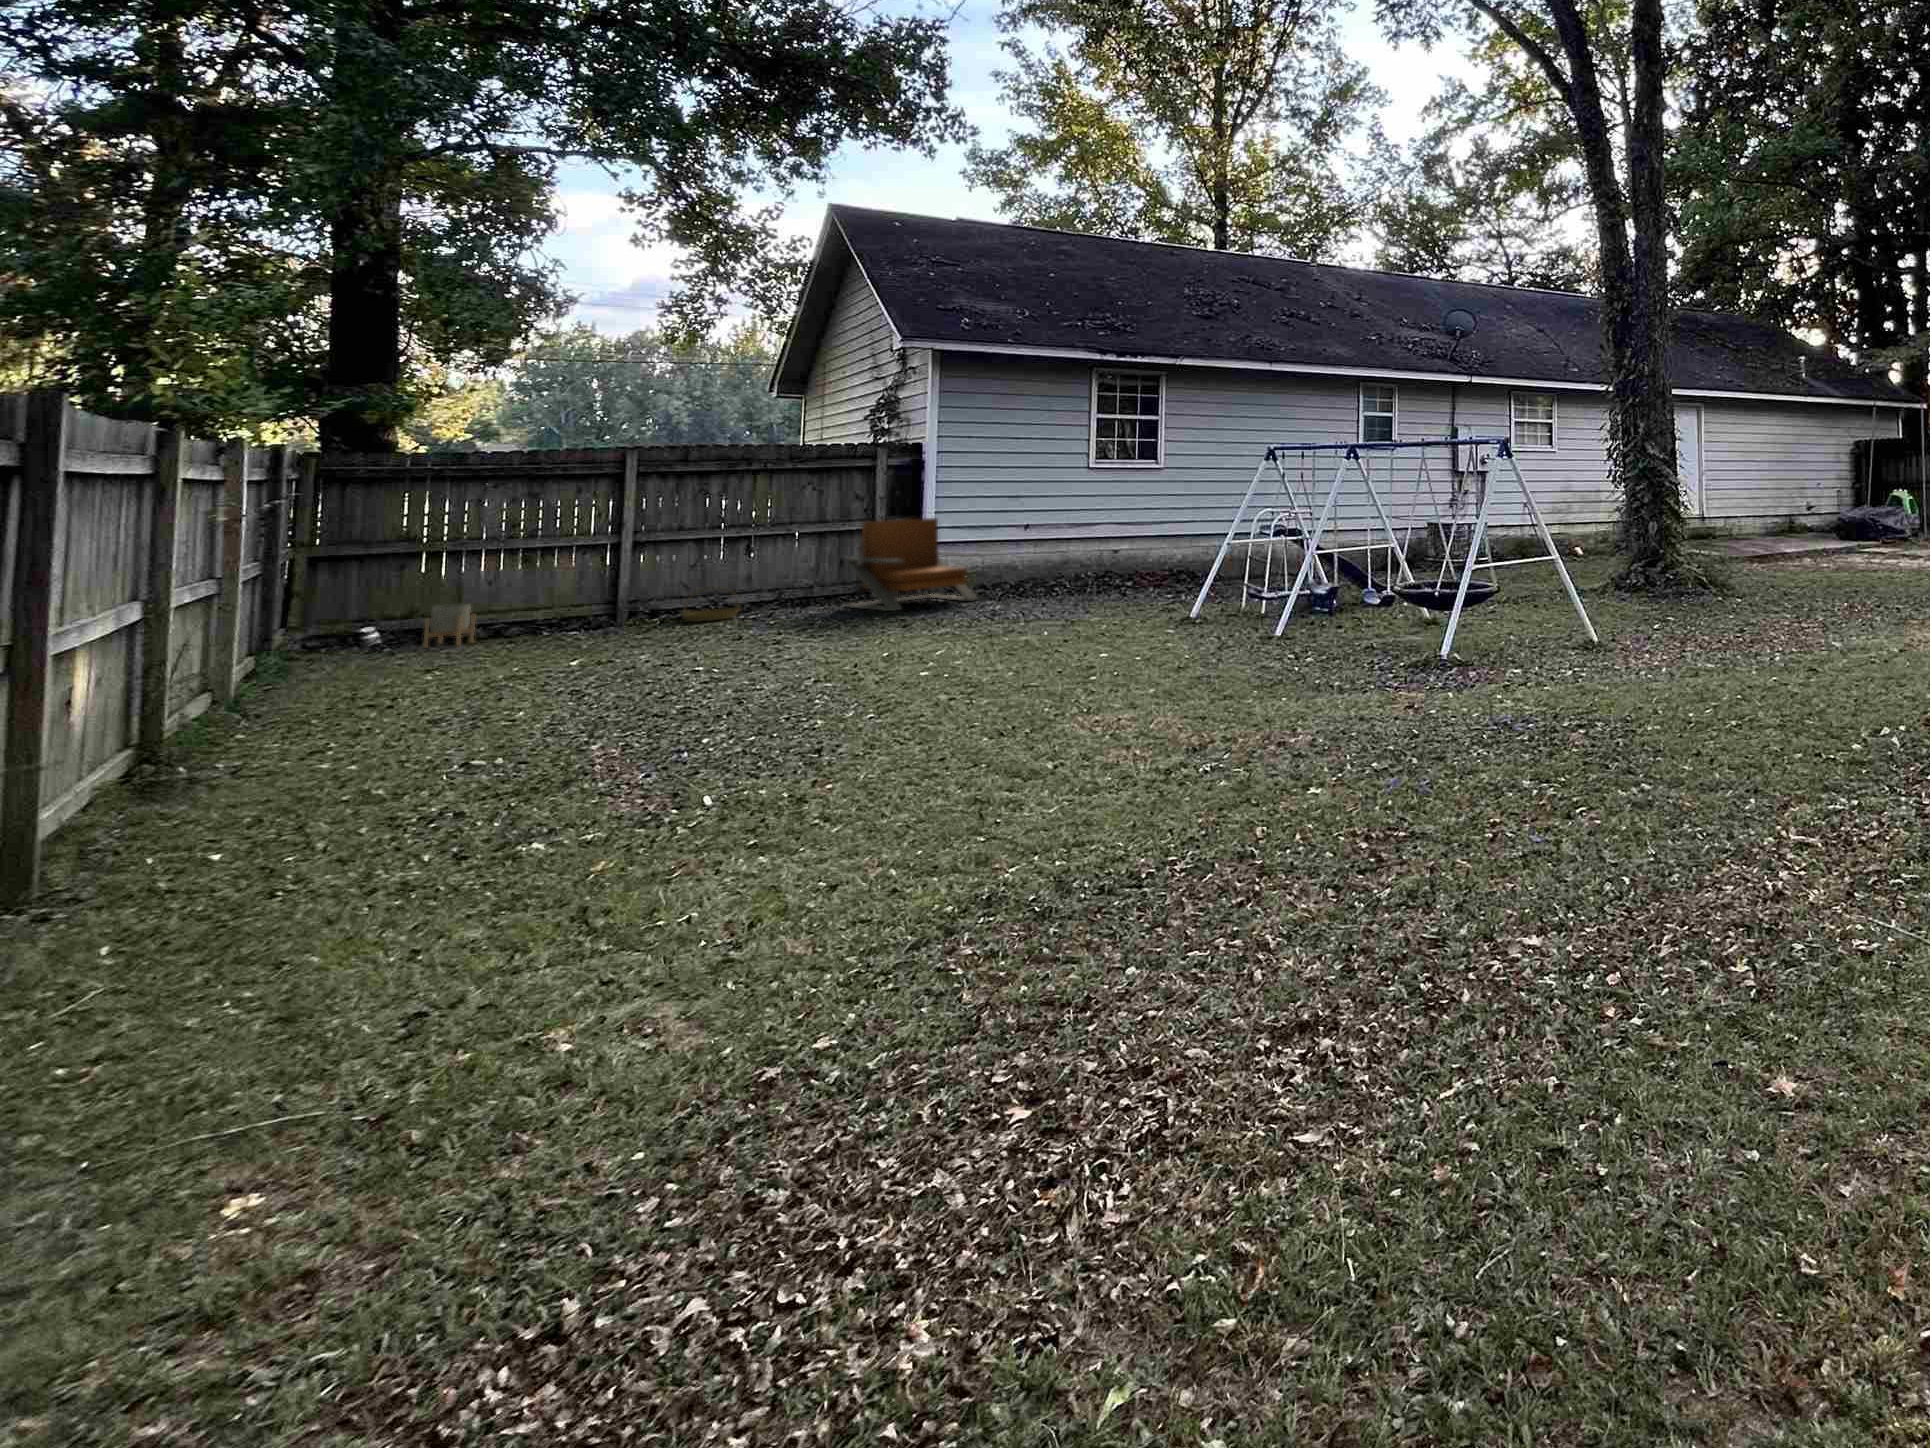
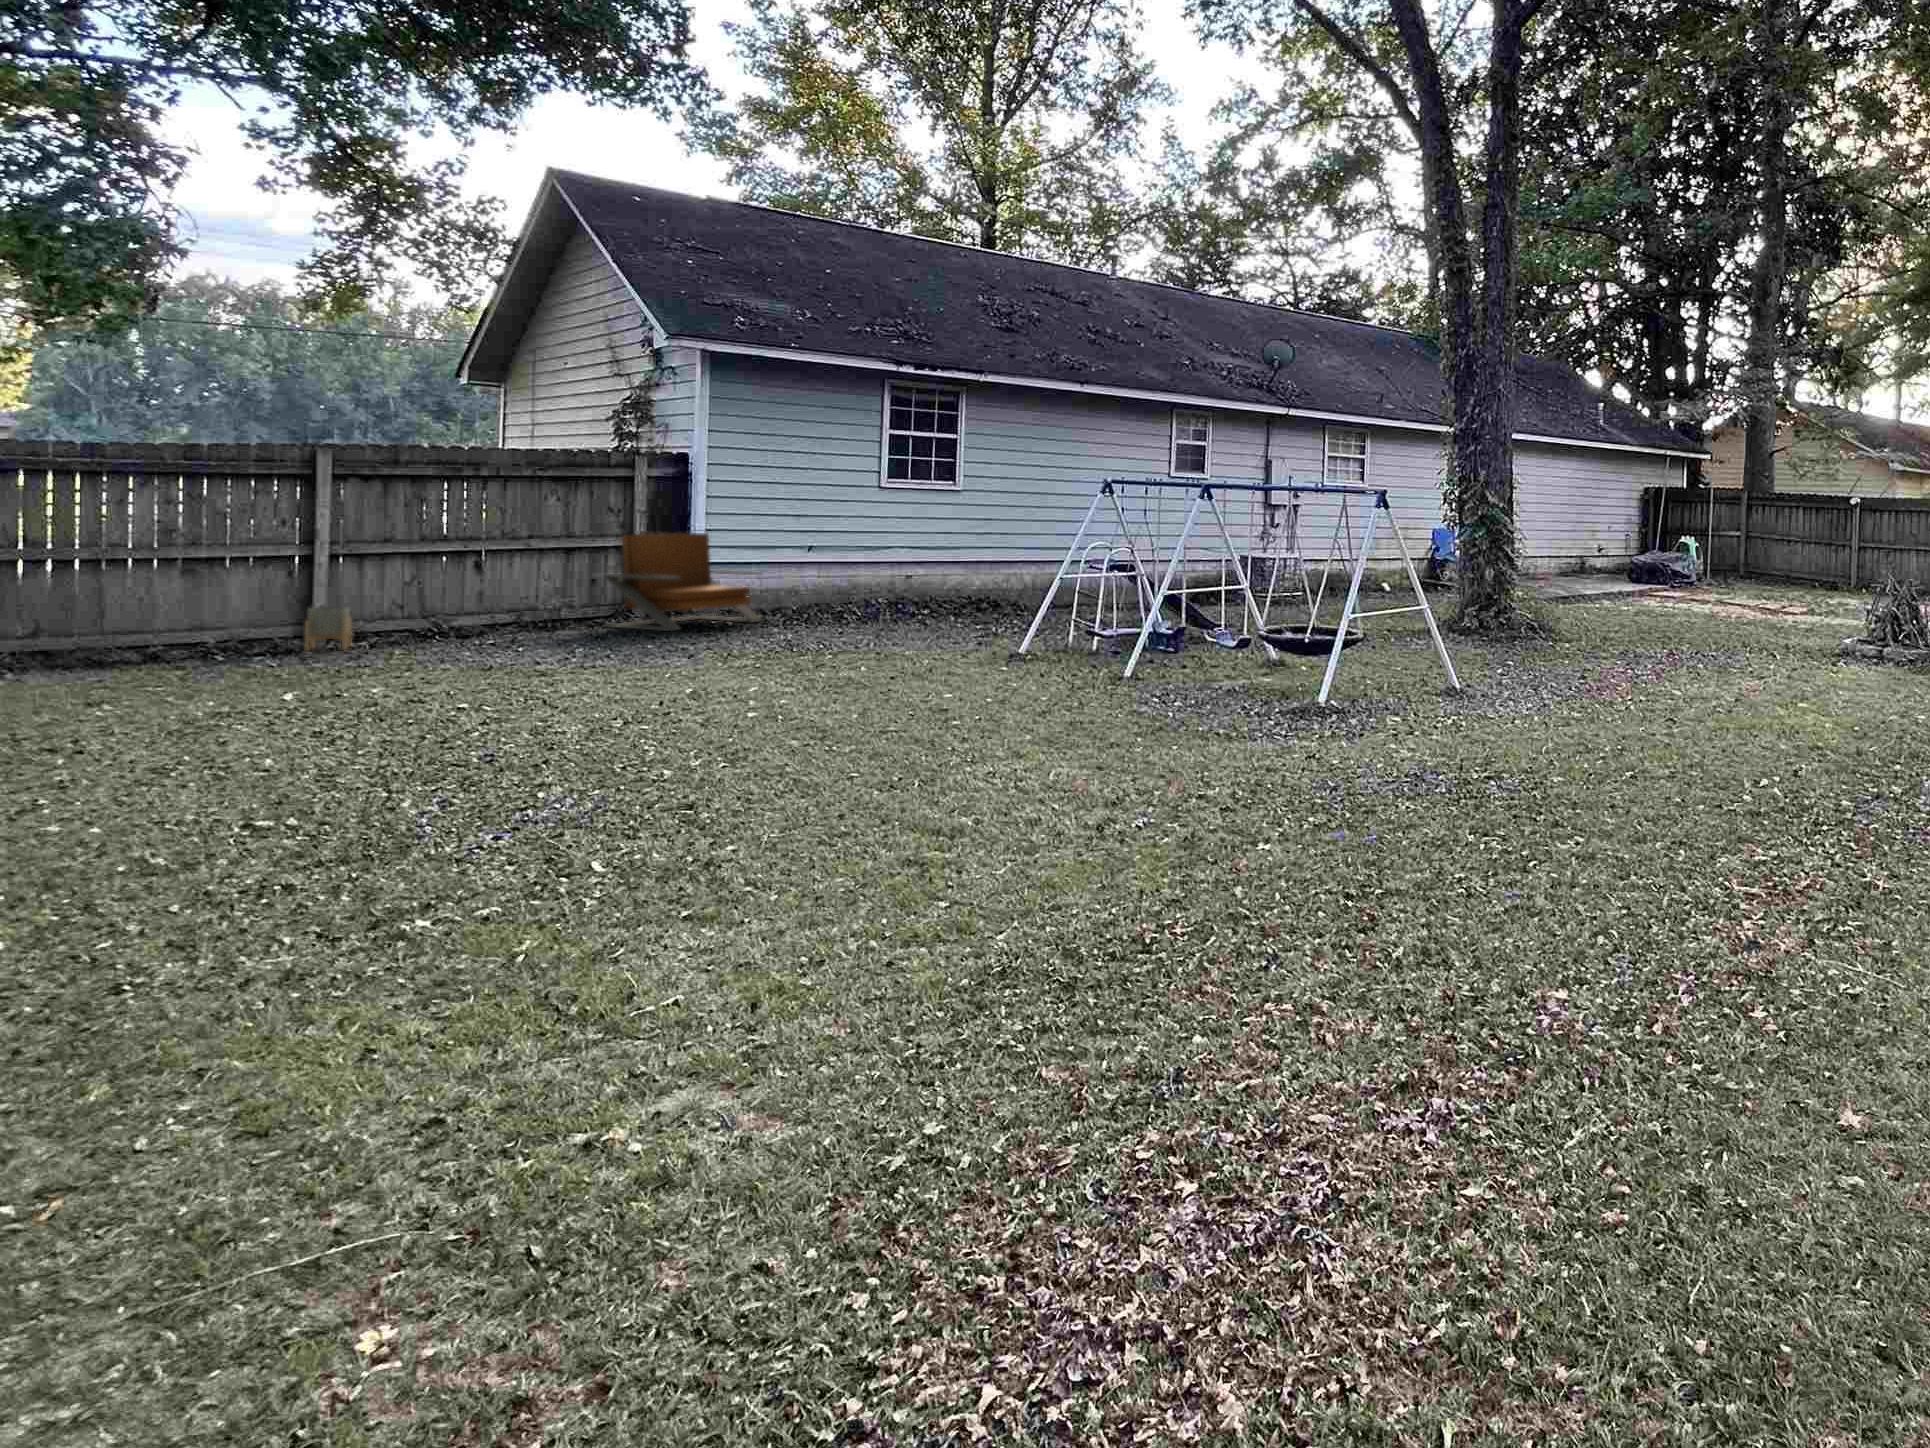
basket: present [682,598,739,622] -> none [411,603,482,640]
planter: present [424,604,475,648] -> present [305,607,352,650]

